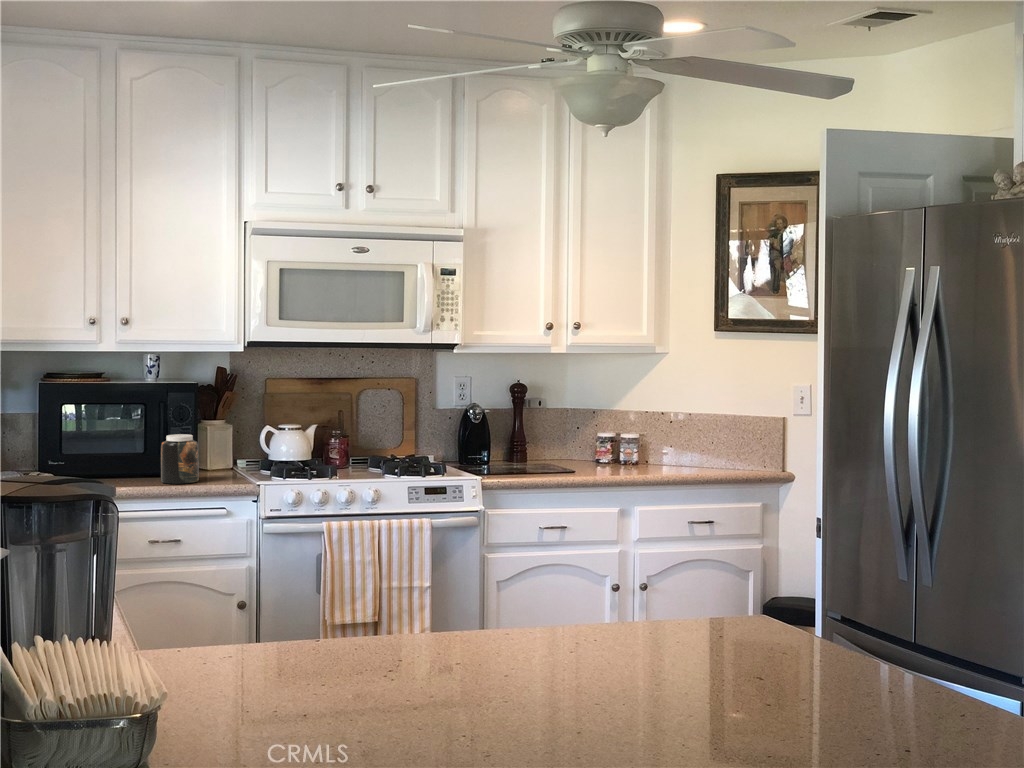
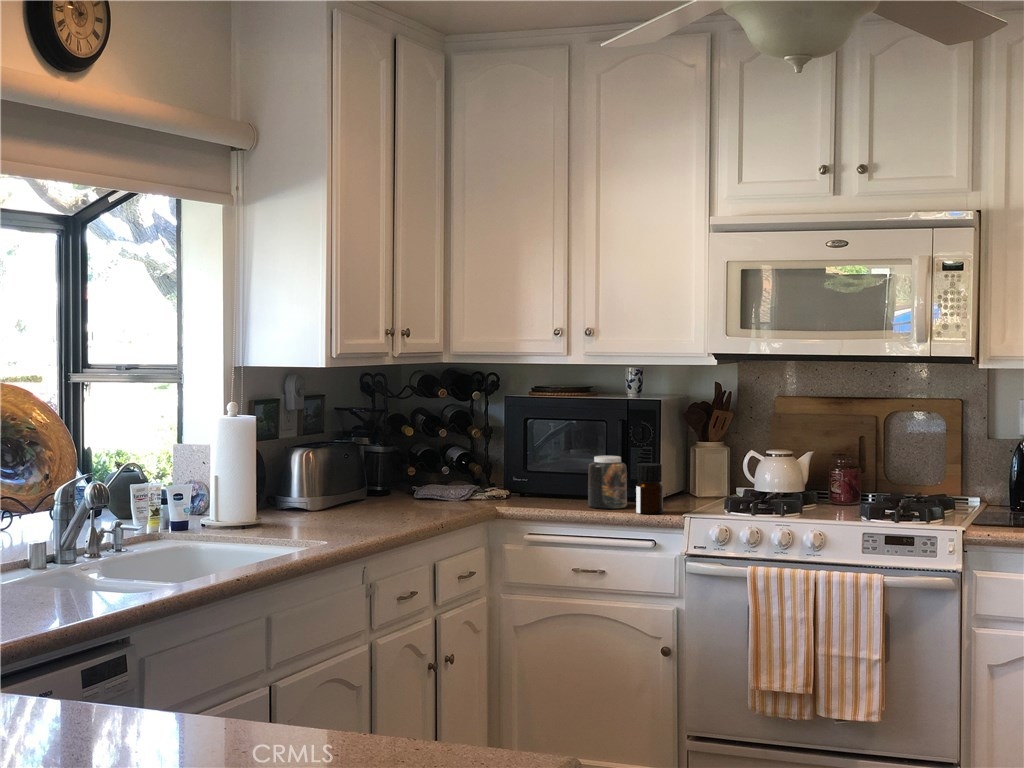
bottle: none [215,439,239,486] -> present [636,463,663,514]

